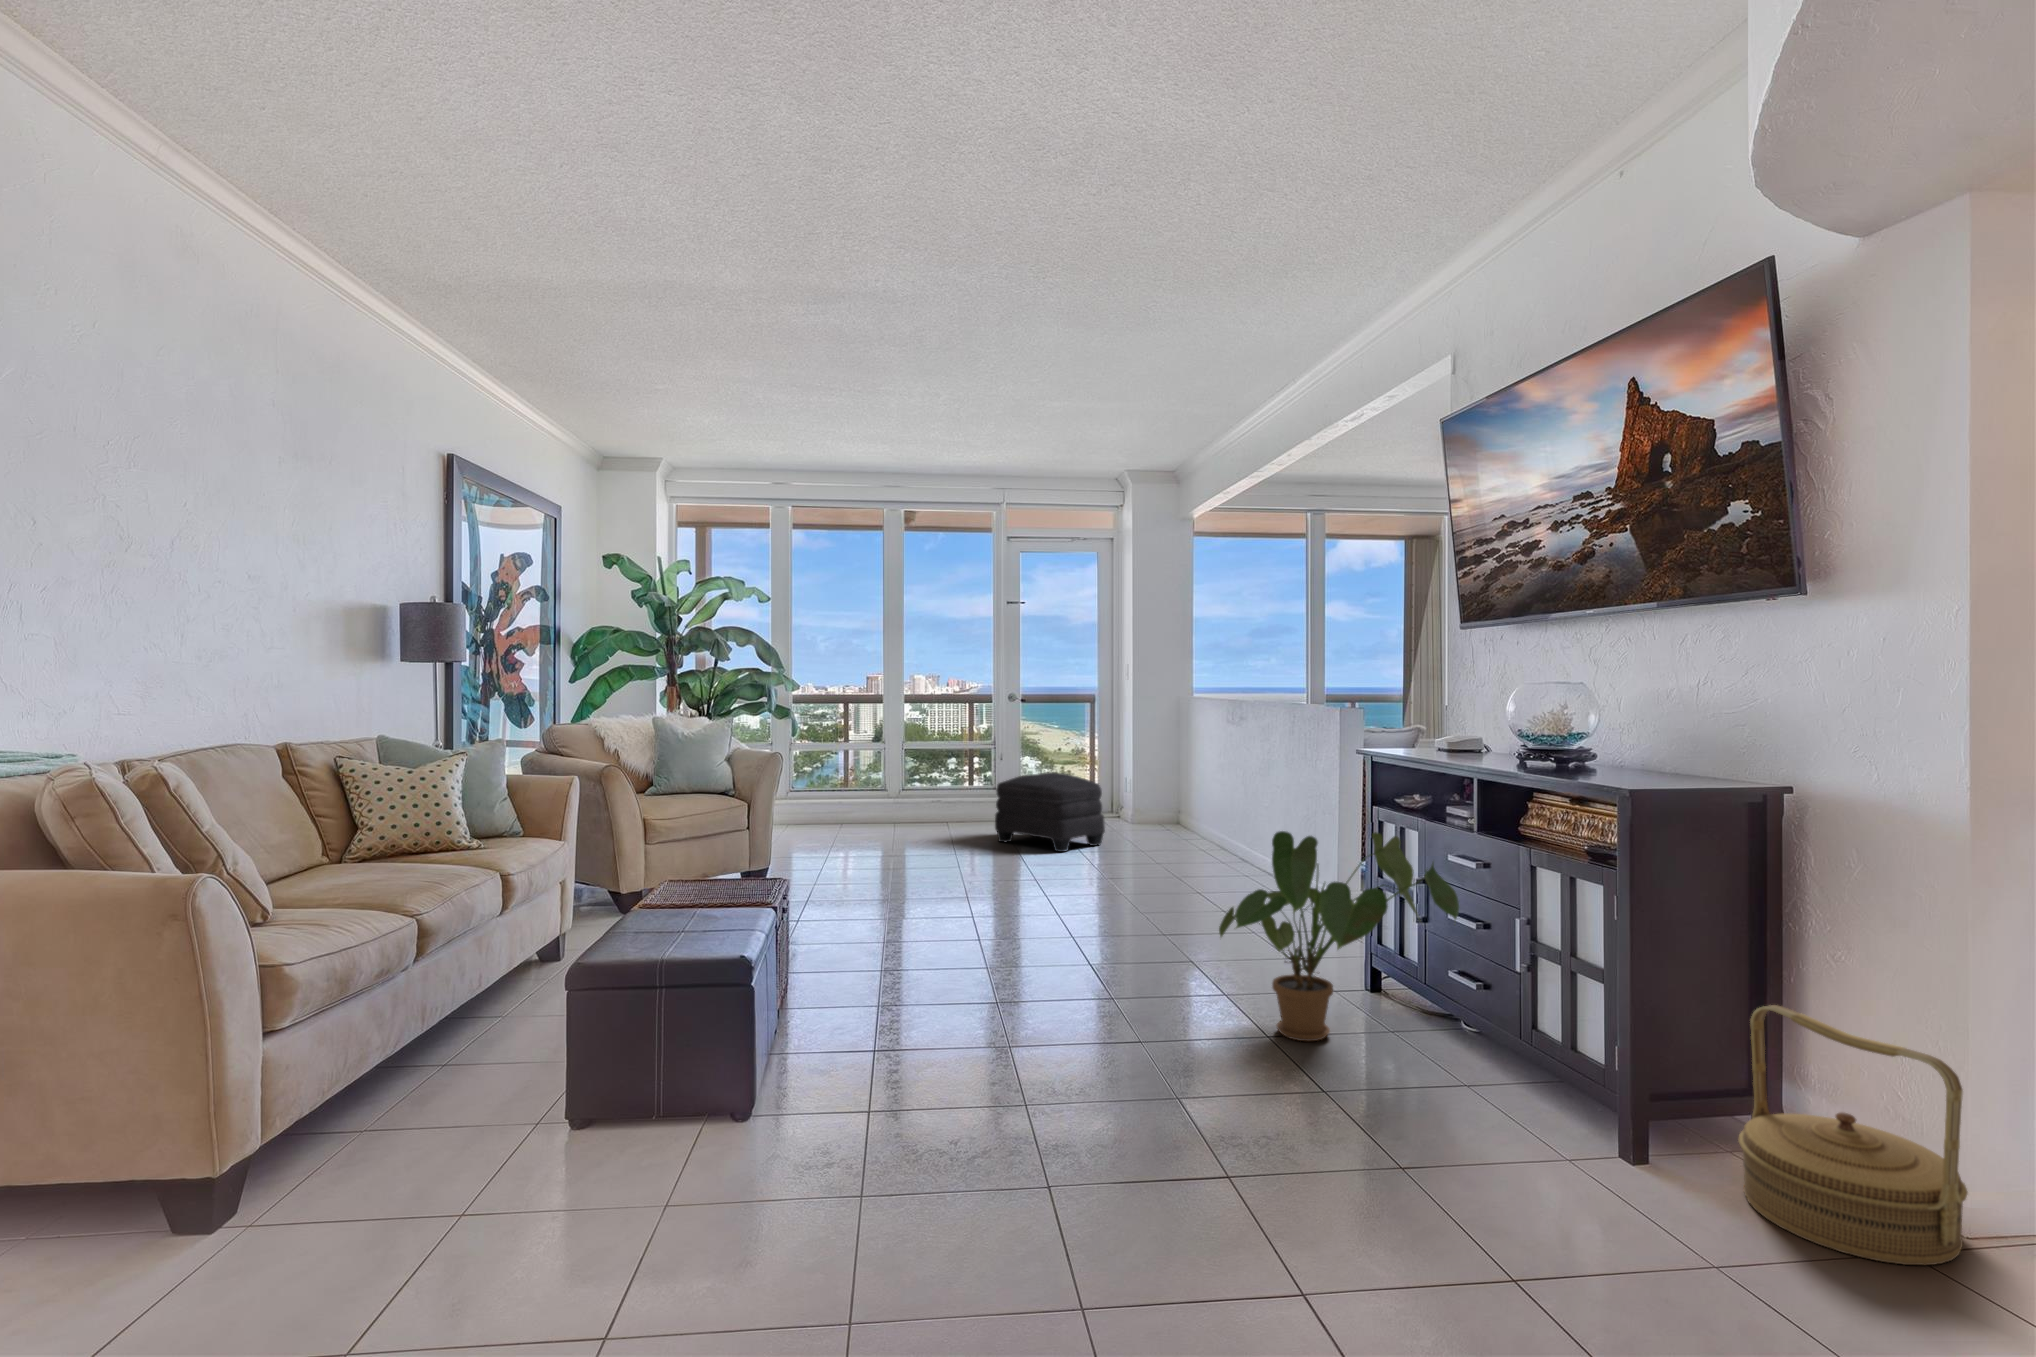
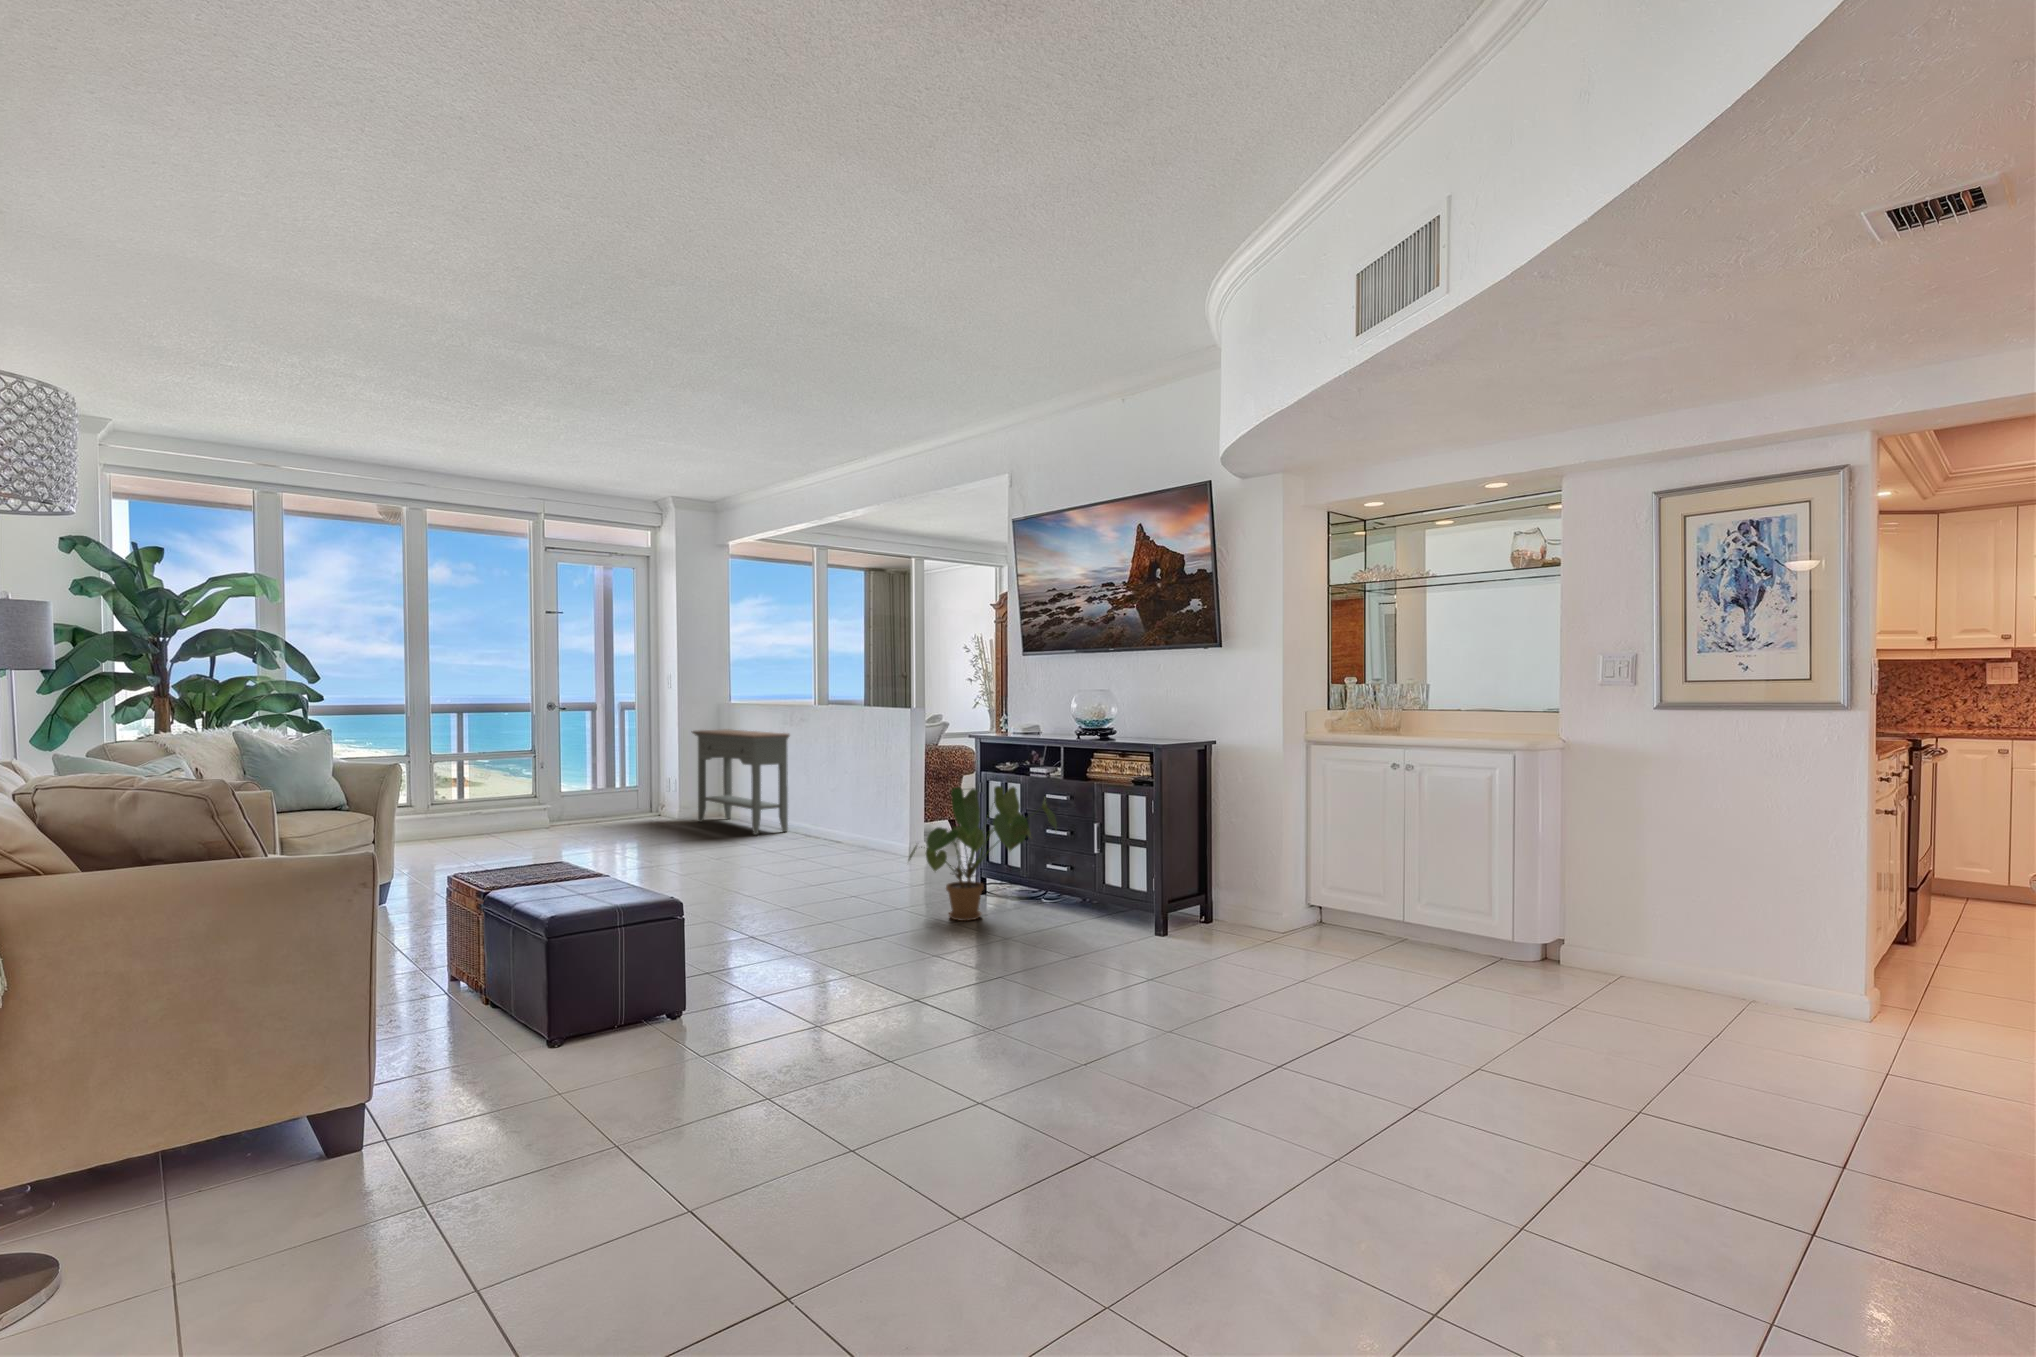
console table: none [1151,725,1237,852] -> present [692,730,790,835]
ottoman: present [995,772,1105,852] -> none [561,775,671,845]
woven basket: present [1739,1005,1968,1265] -> none [1207,846,1291,946]

